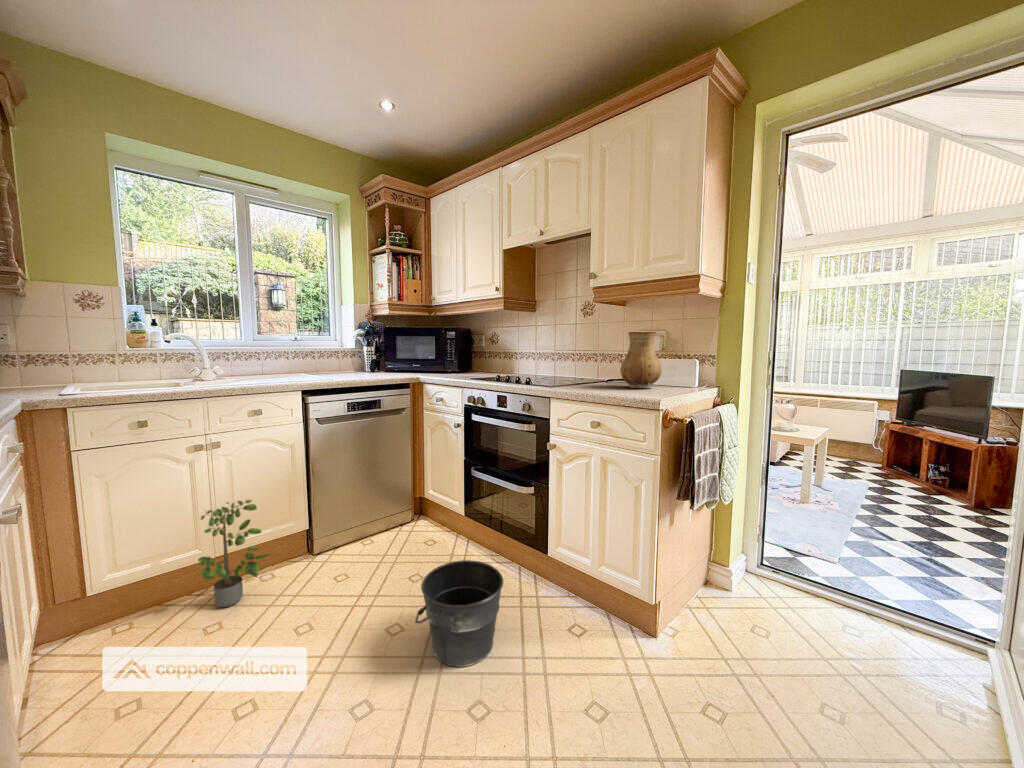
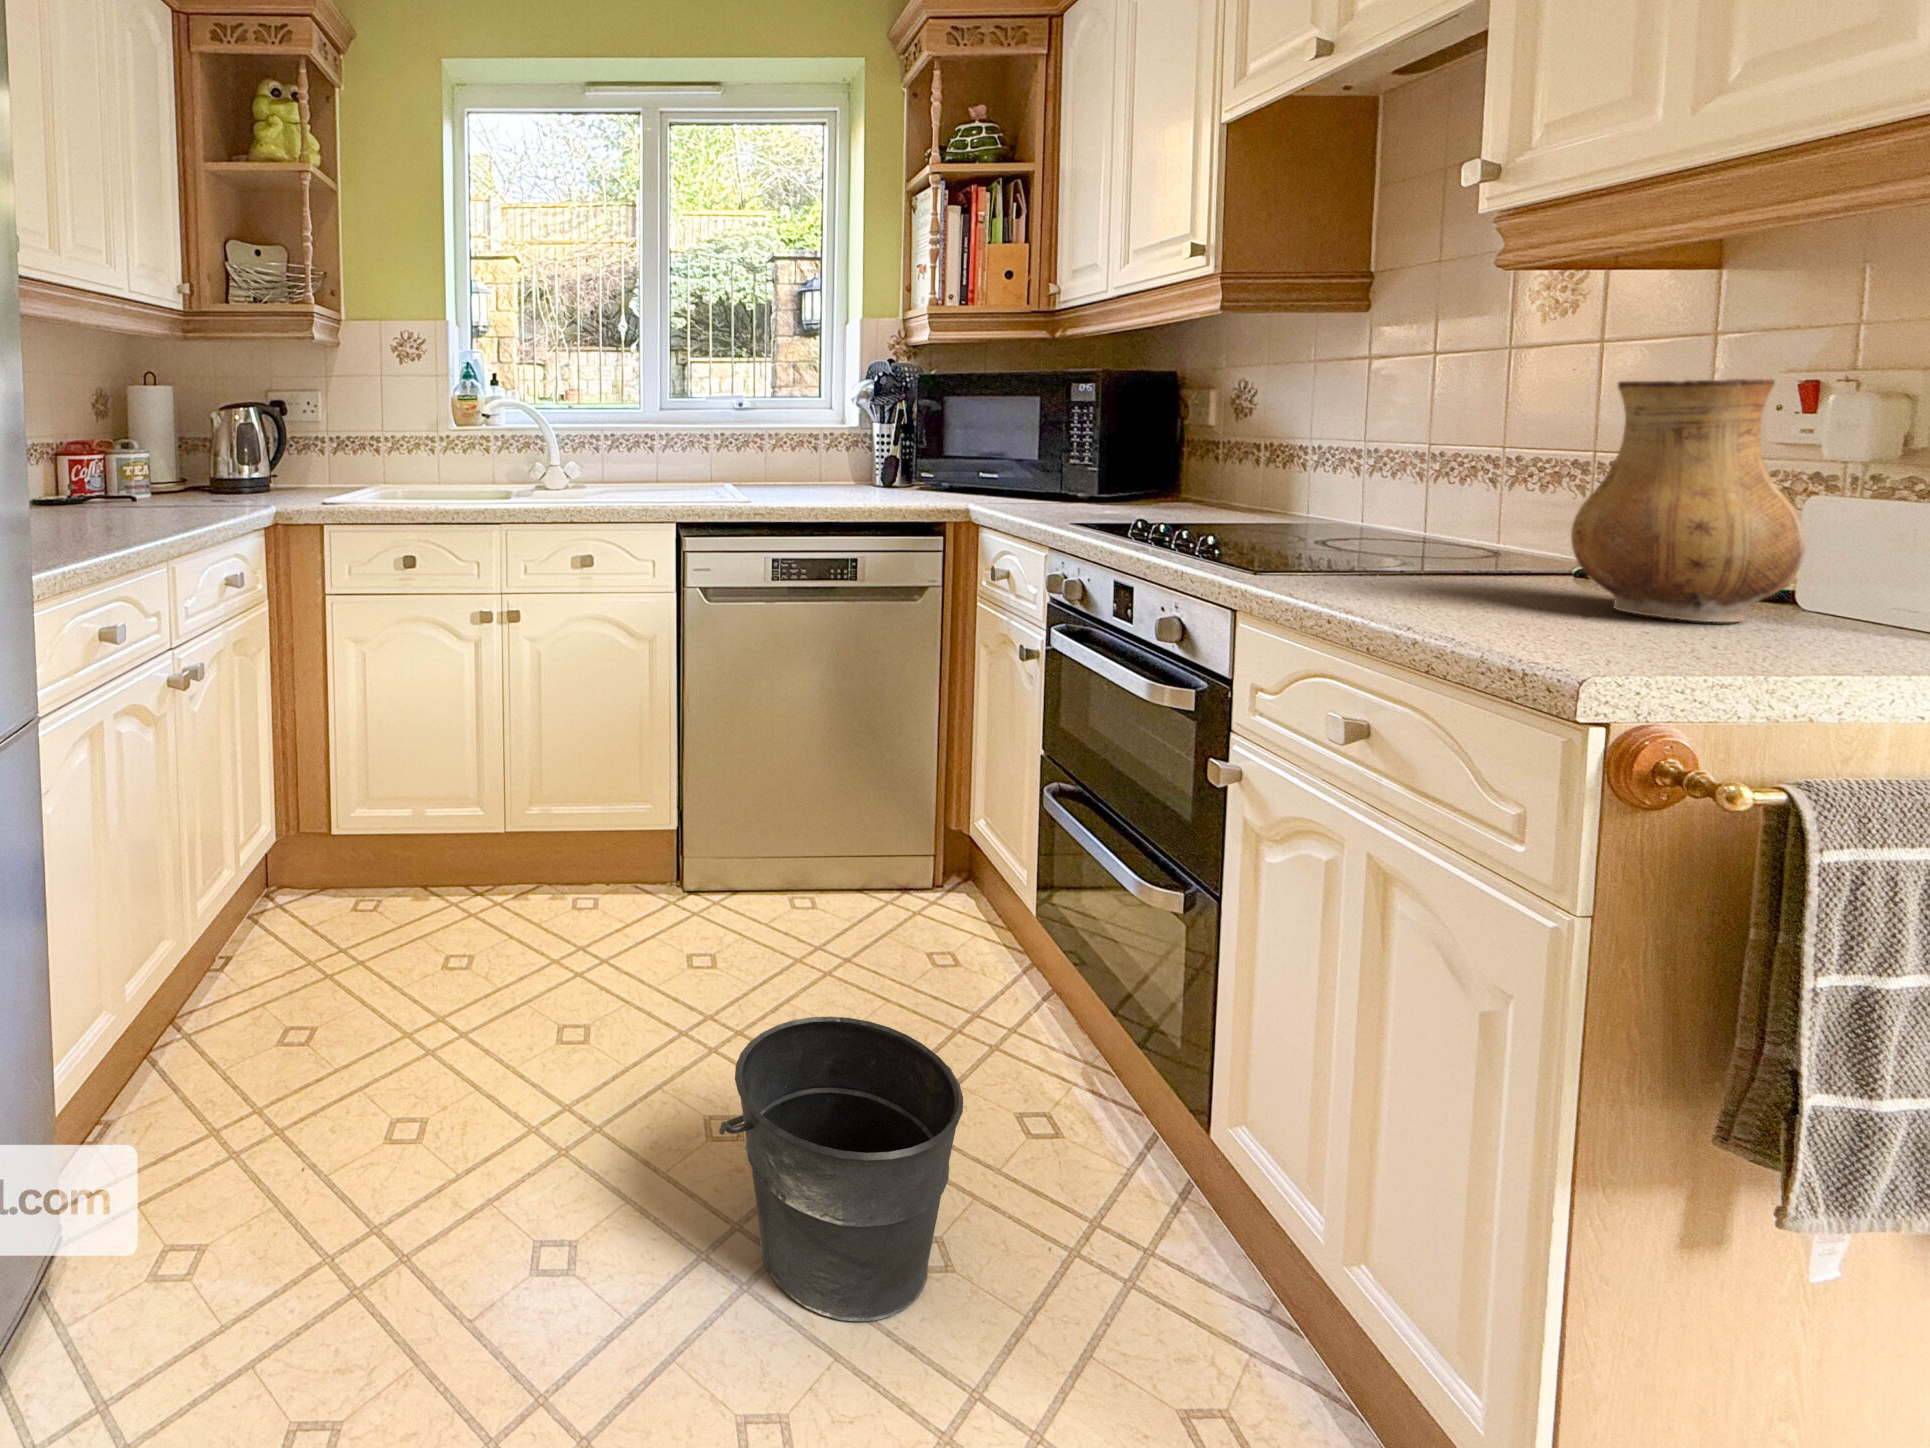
potted plant: present [198,500,270,607] -> none [459,727,584,934]

